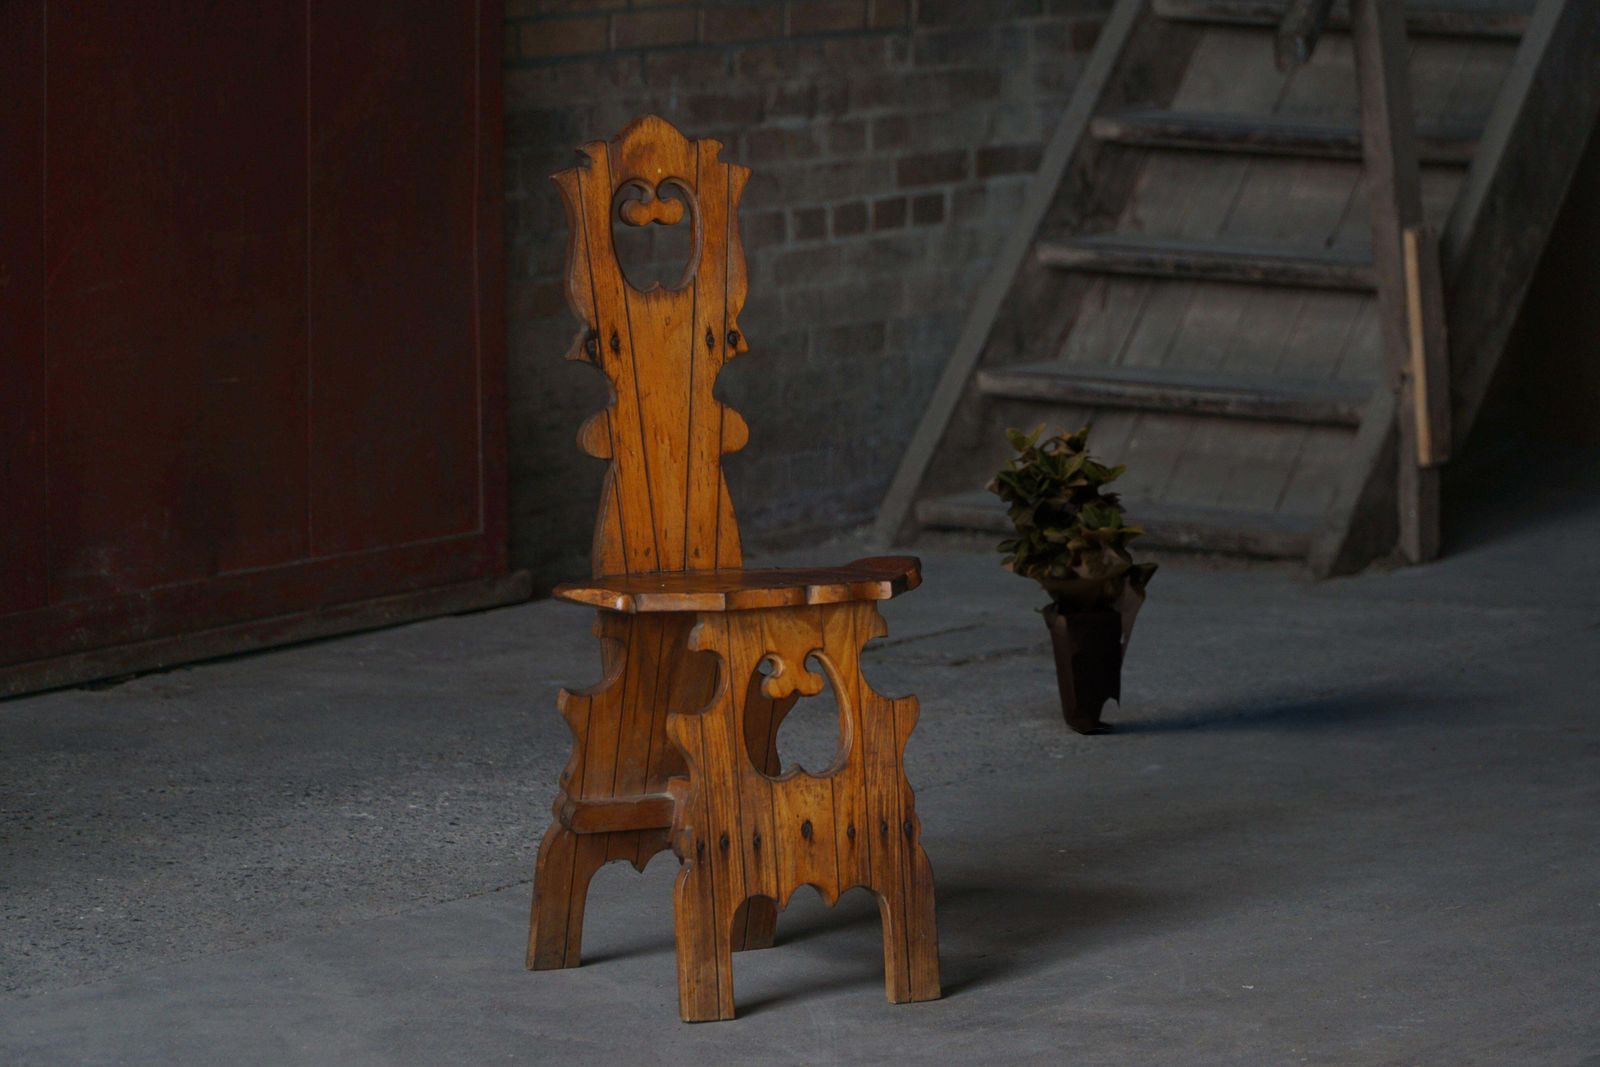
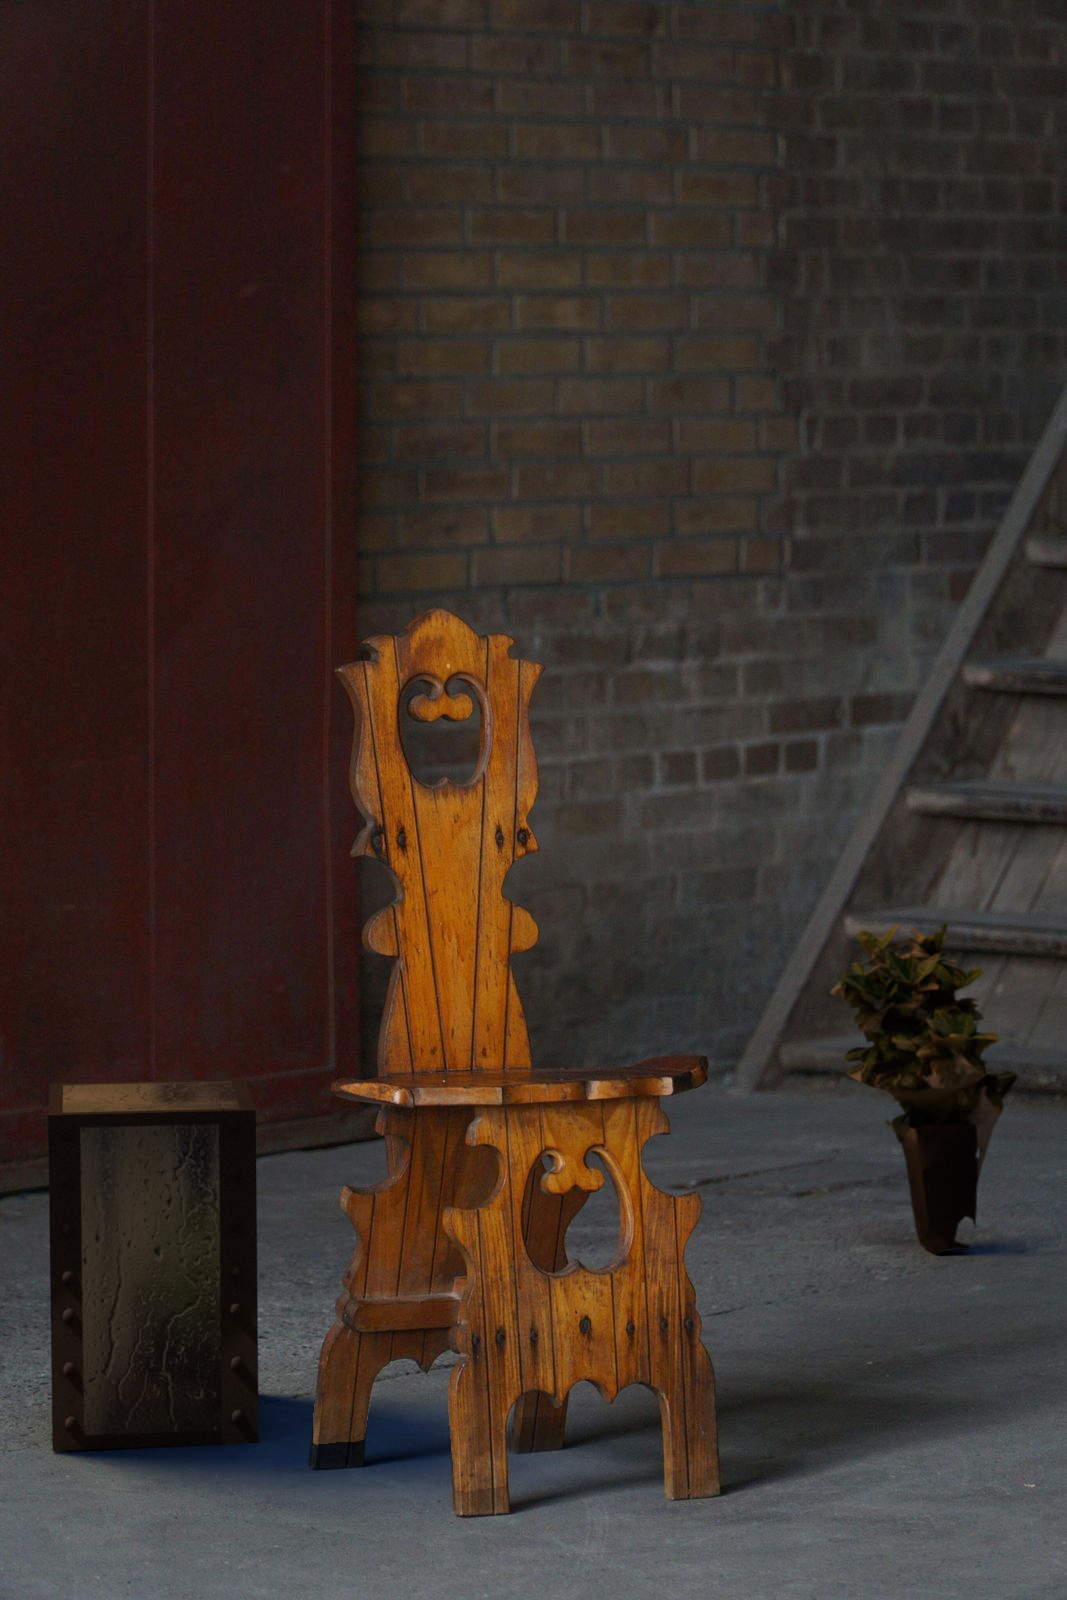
storage box: none [251,578,468,949] -> present [48,1079,259,1451]

